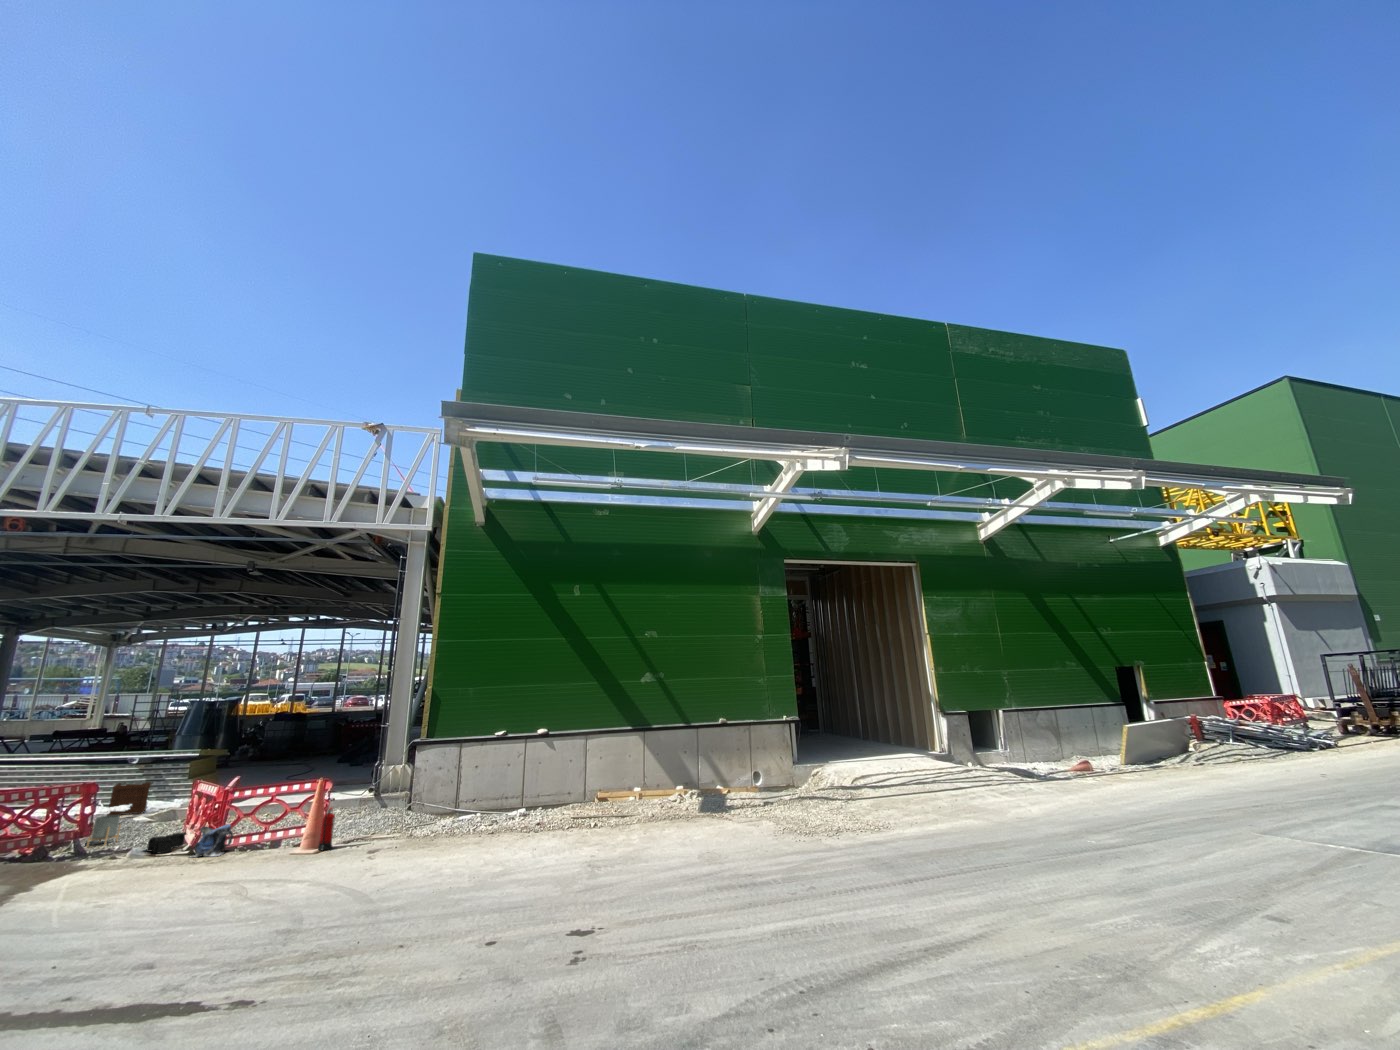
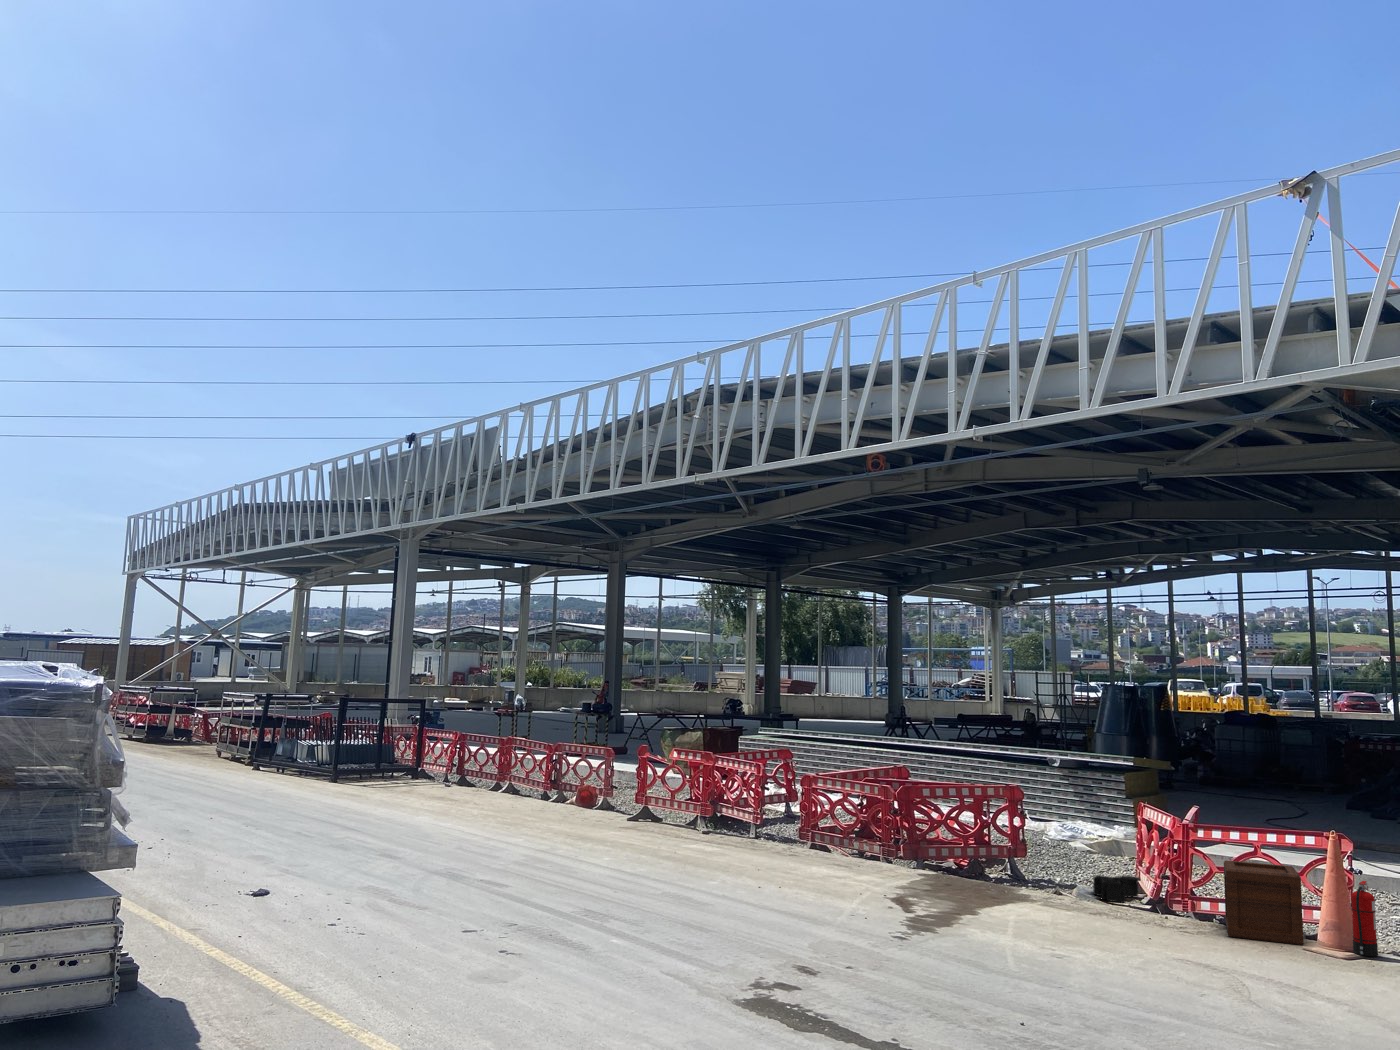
wooden crate: present [107,782,151,816] -> present [1224,860,1304,945]
planter: present [87,815,121,846] -> none [1023,835,1056,875]
backpack: present [192,824,233,857] -> none [1149,874,1207,924]

